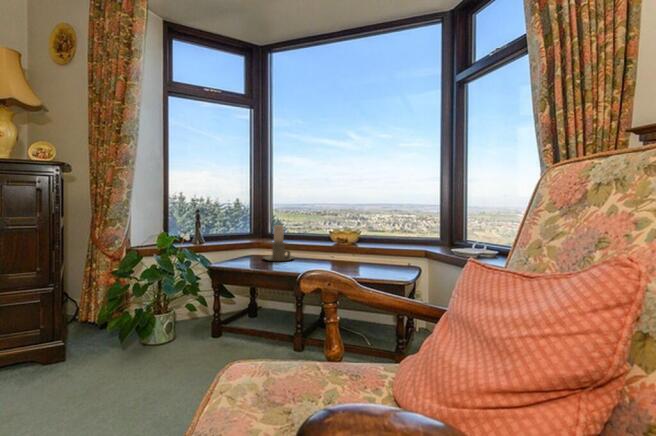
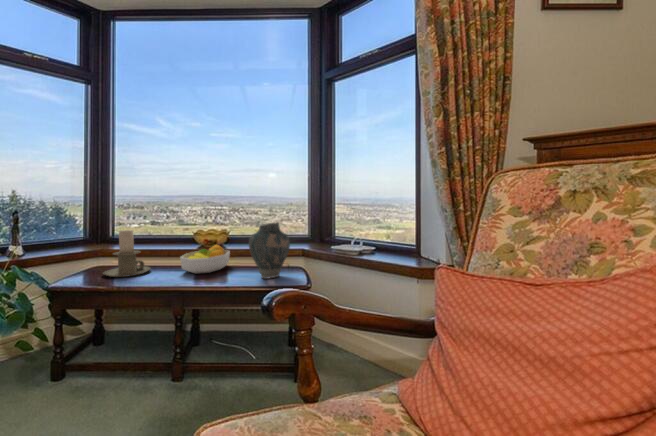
vase: none [365,223,403,273] -> present [249,223,290,279]
fruit bowl: none [314,242,356,265] -> present [180,245,230,274]

